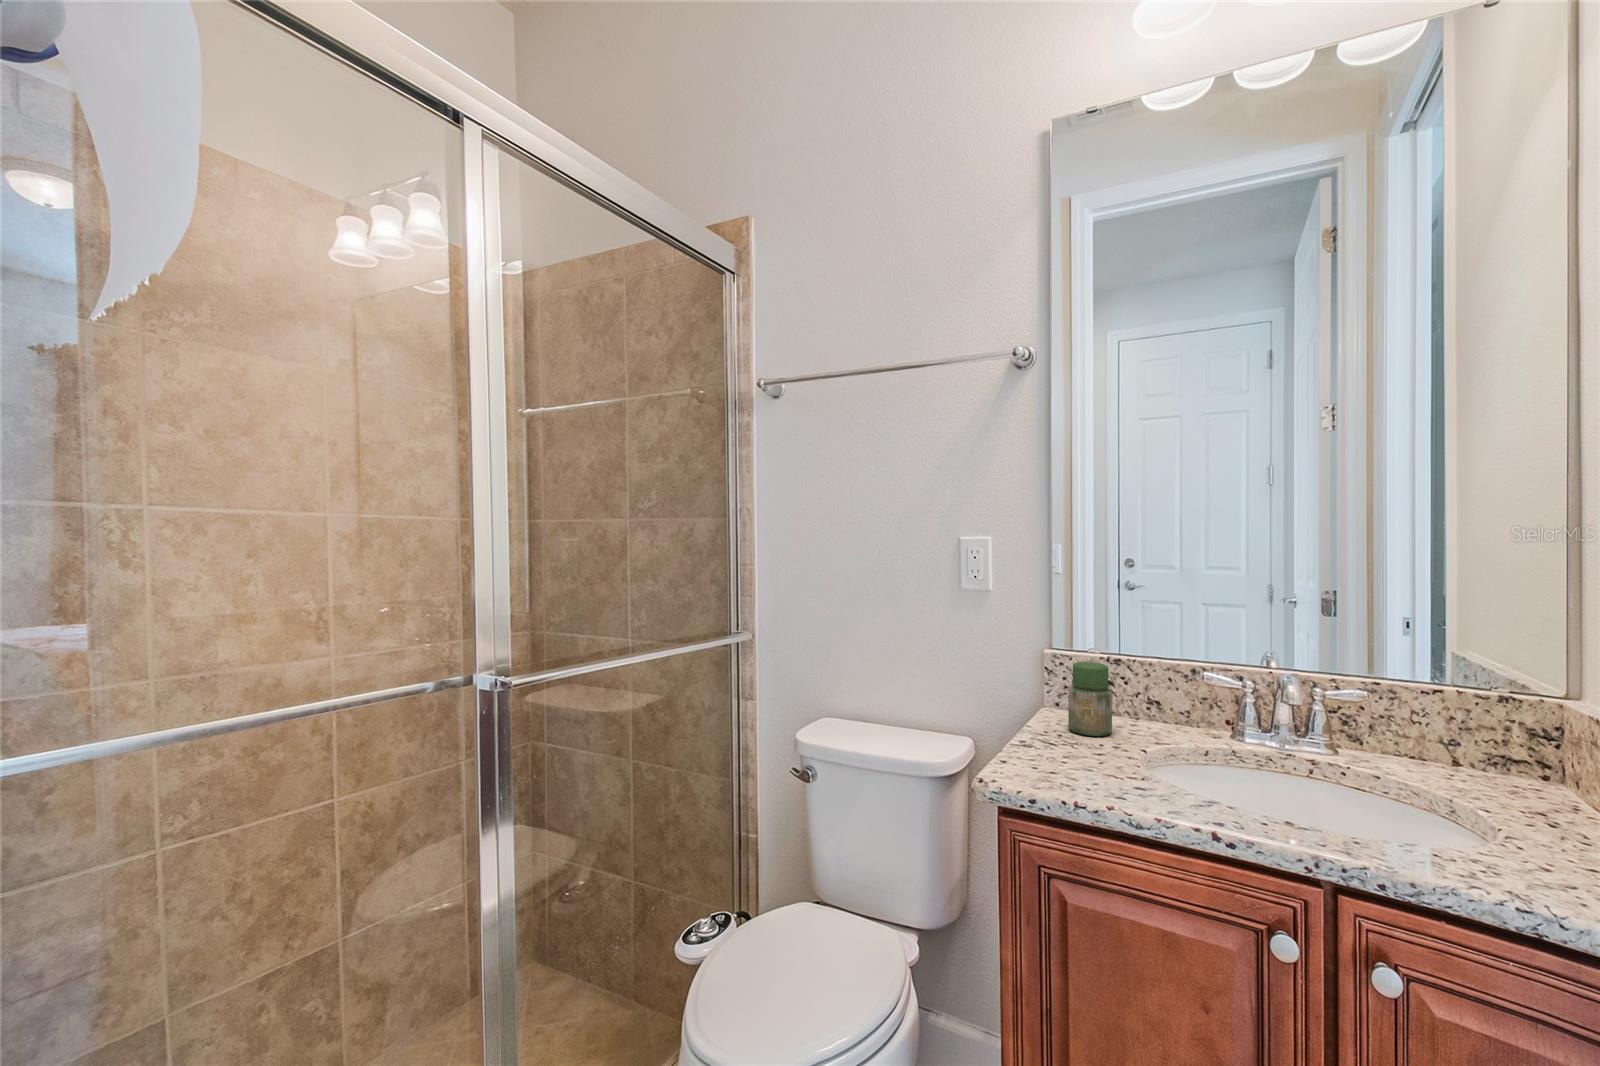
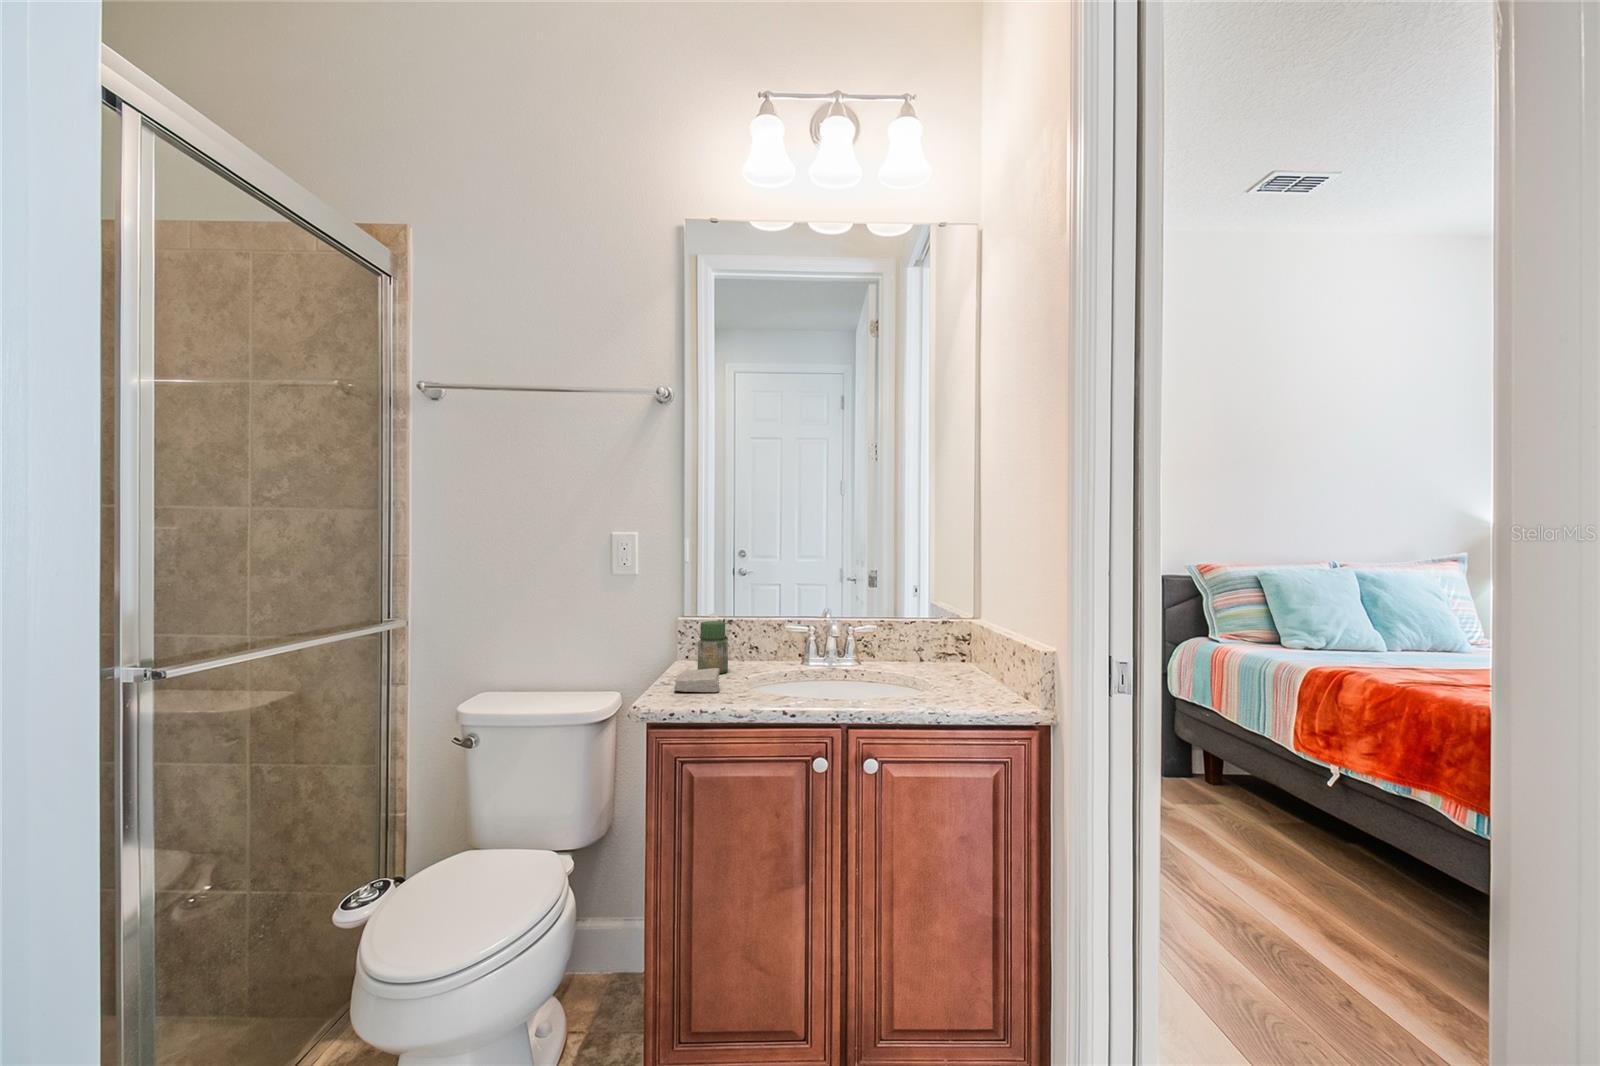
soap bar: none [1036,734,1102,776] -> present [674,668,719,692]

